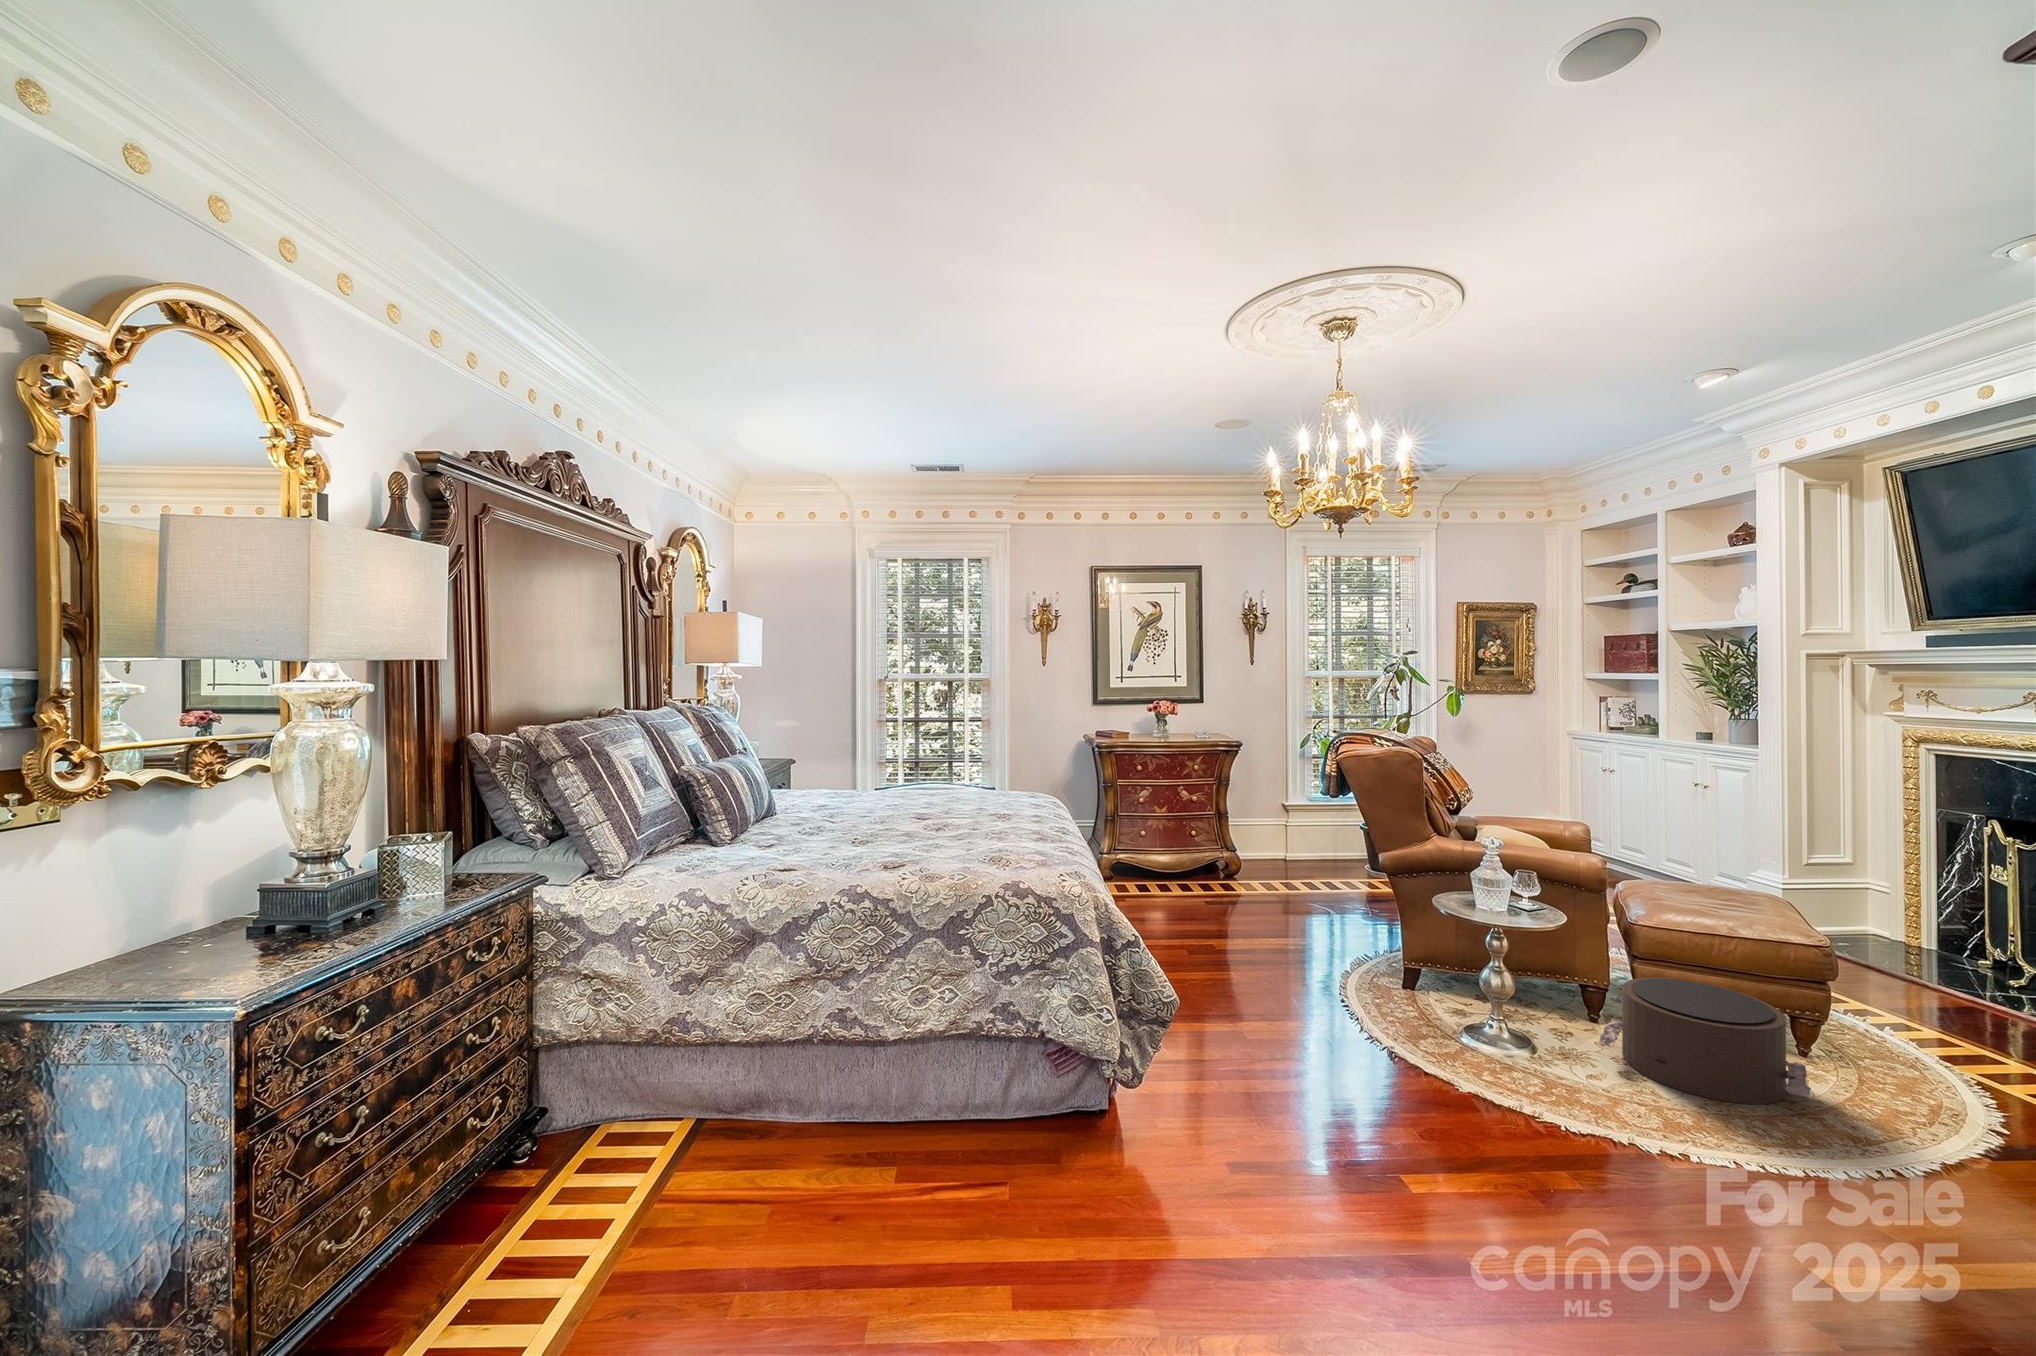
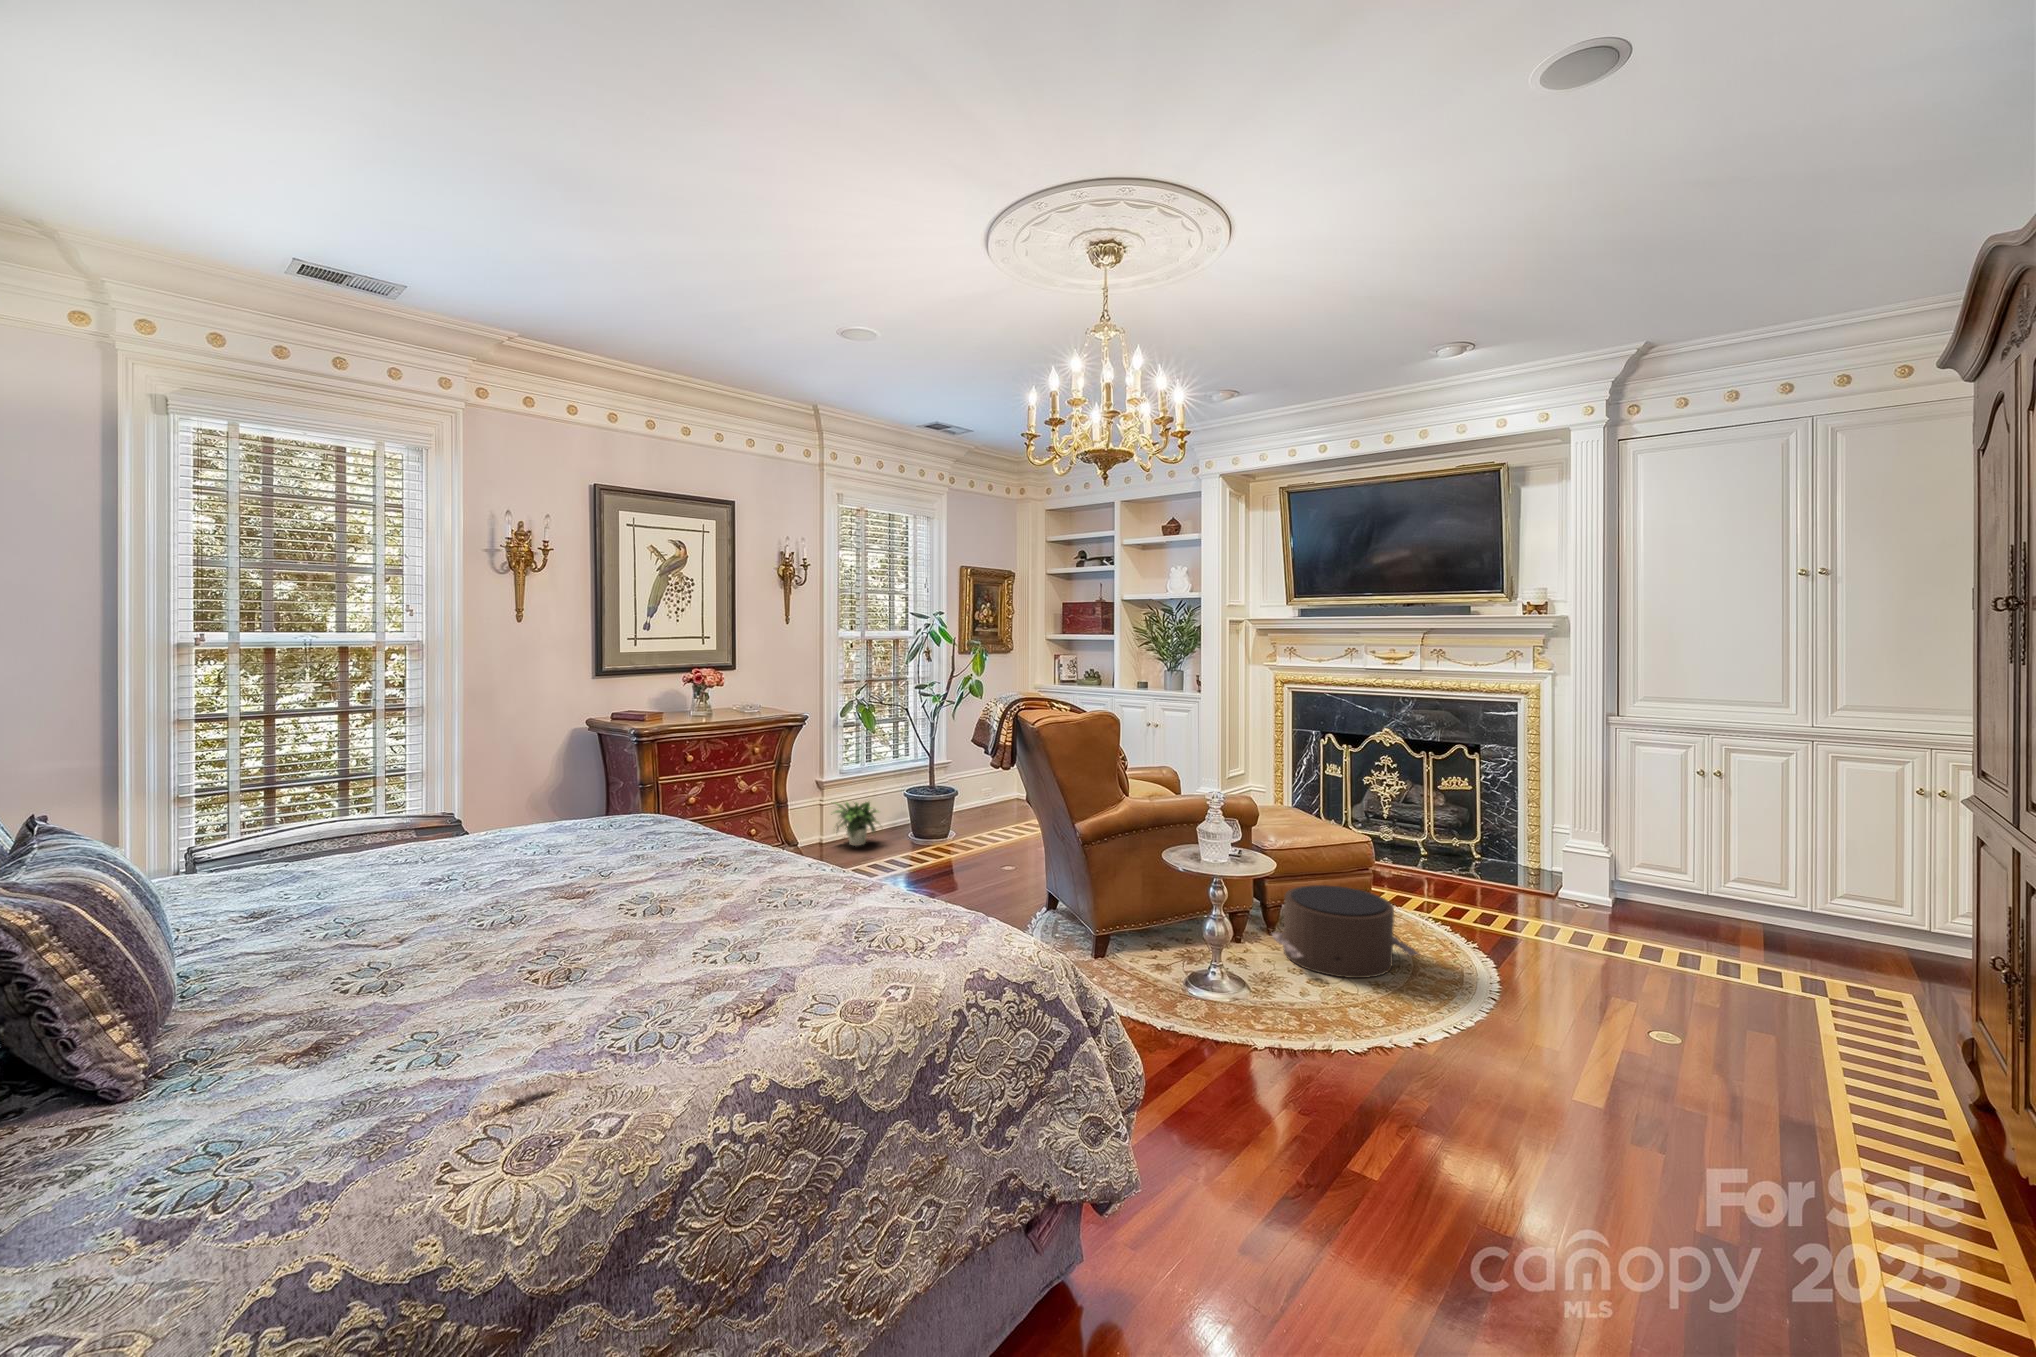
potted plant: none [1275,820,1329,865] -> present [833,802,878,846]

